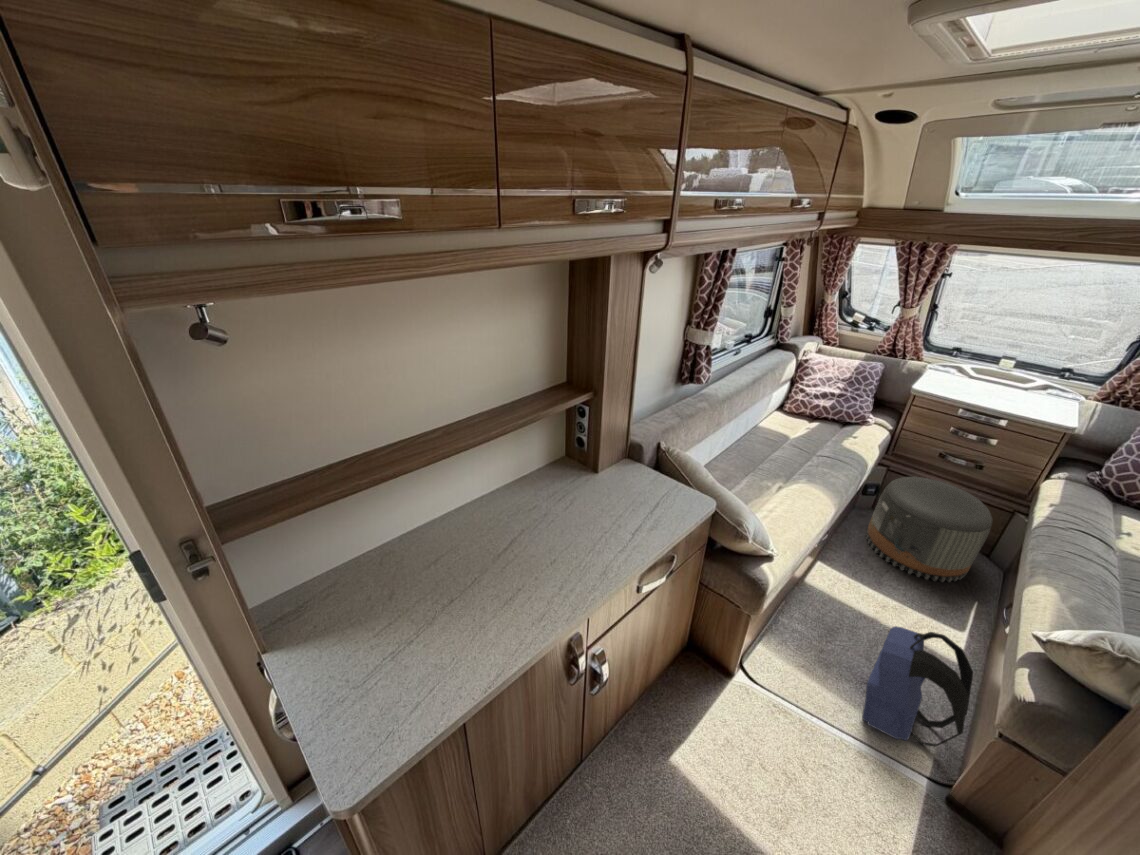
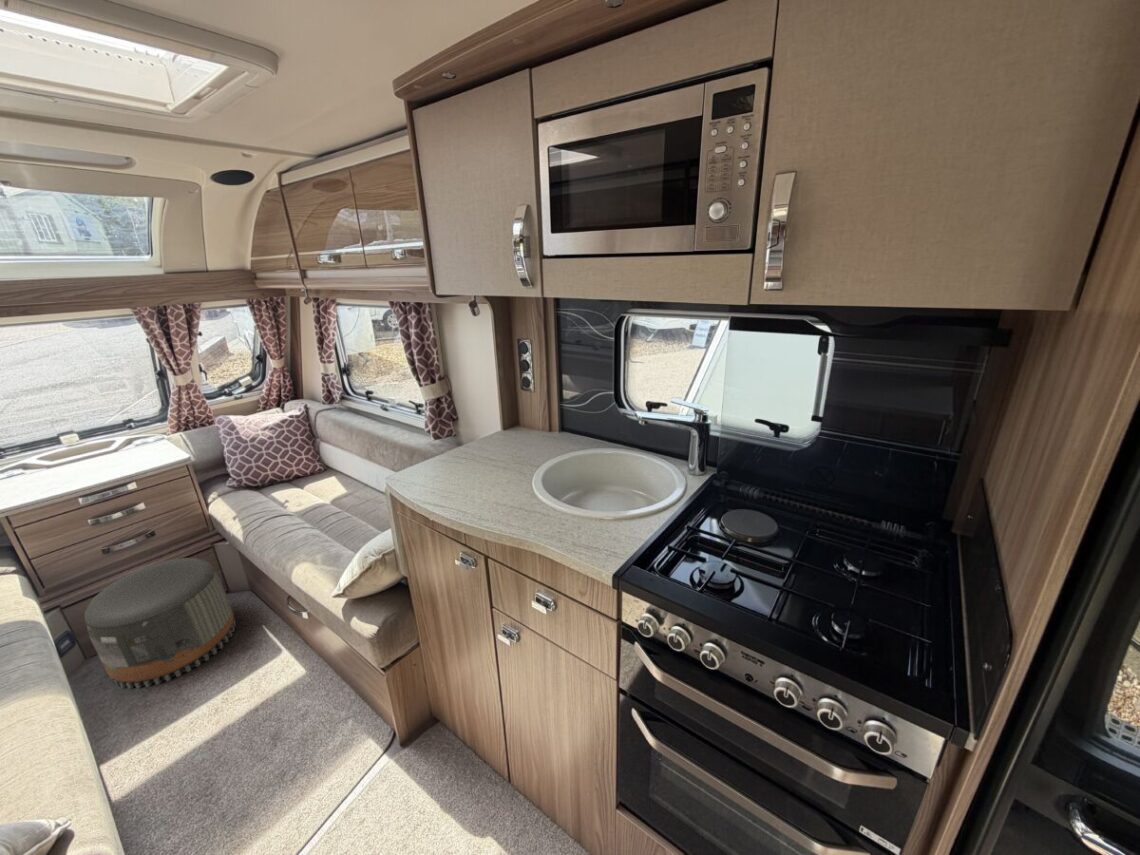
backpack: present [862,626,973,746] -> none [257,656,366,796]

